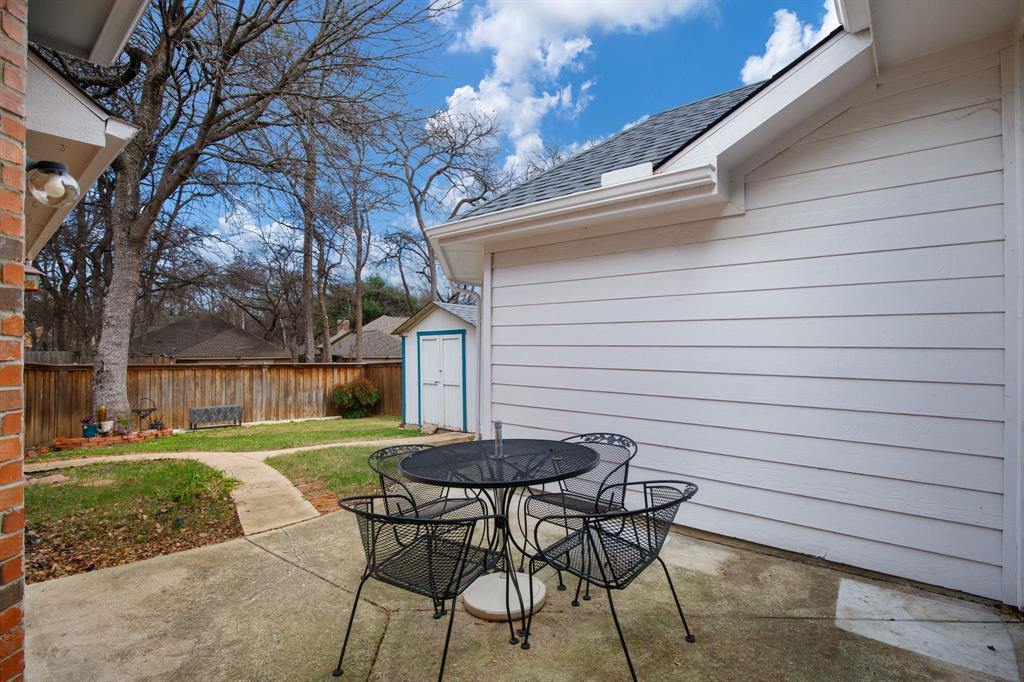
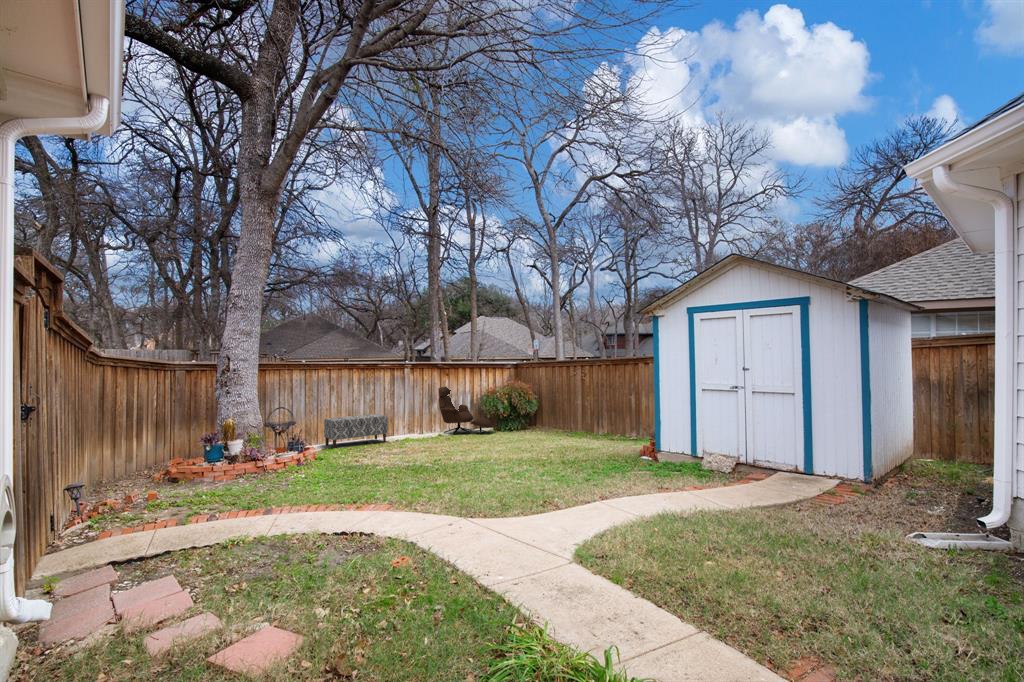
lounge chair: none [292,383,337,421] -> present [438,387,492,435]

